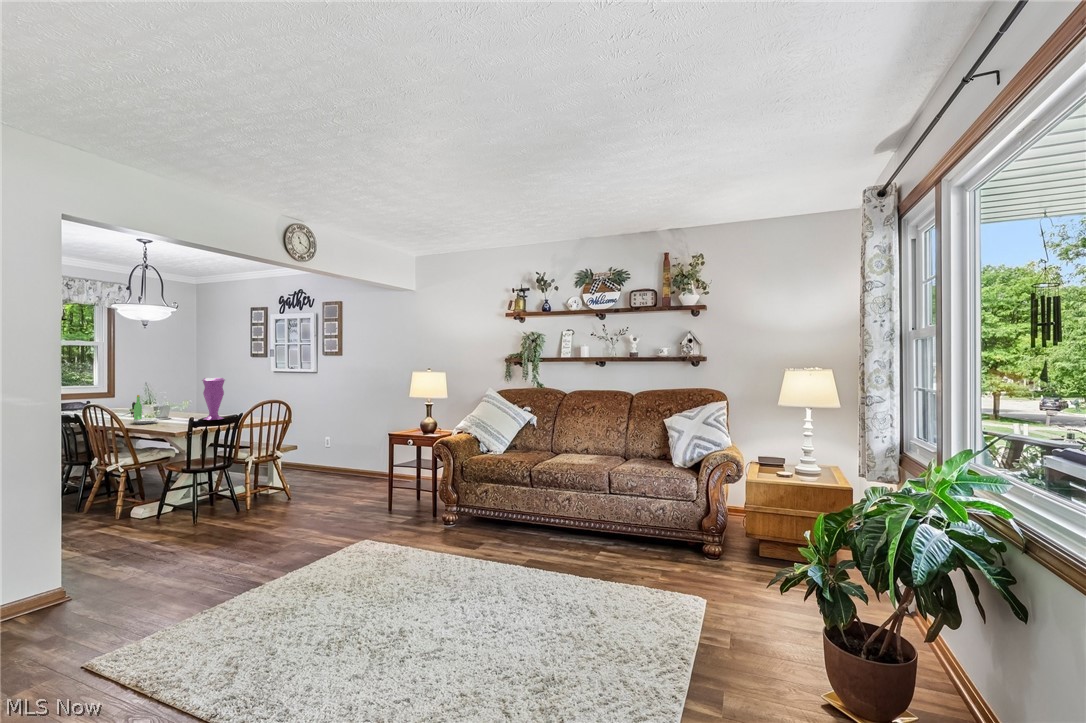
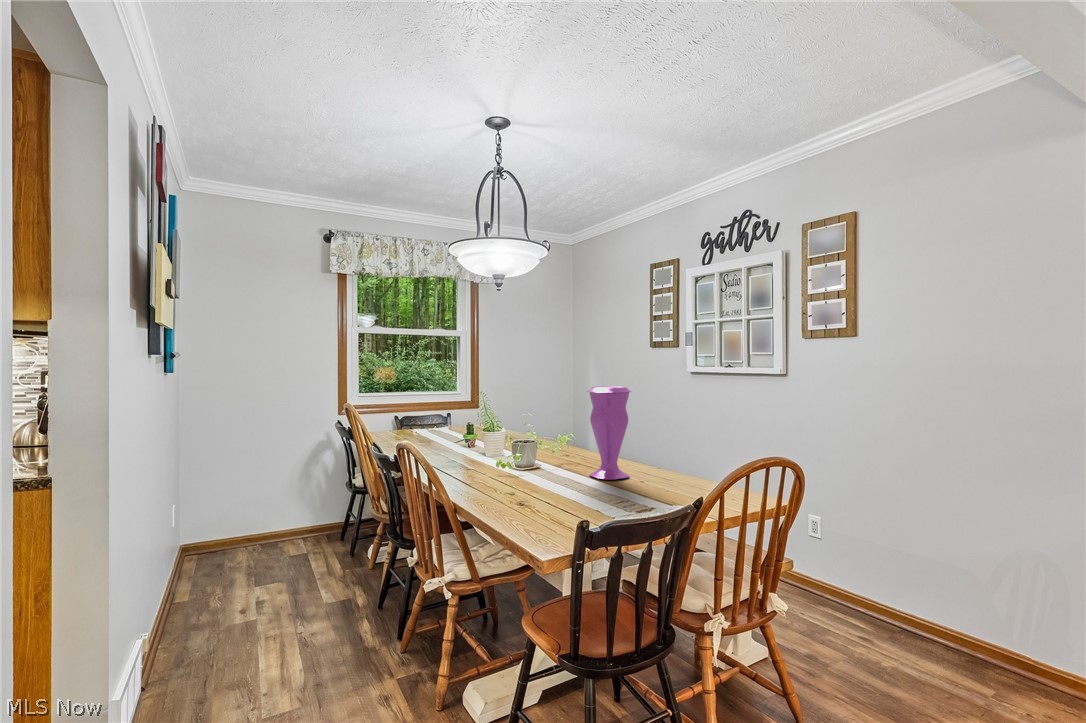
plate: present [132,395,159,424] -> none [469,418,514,480]

